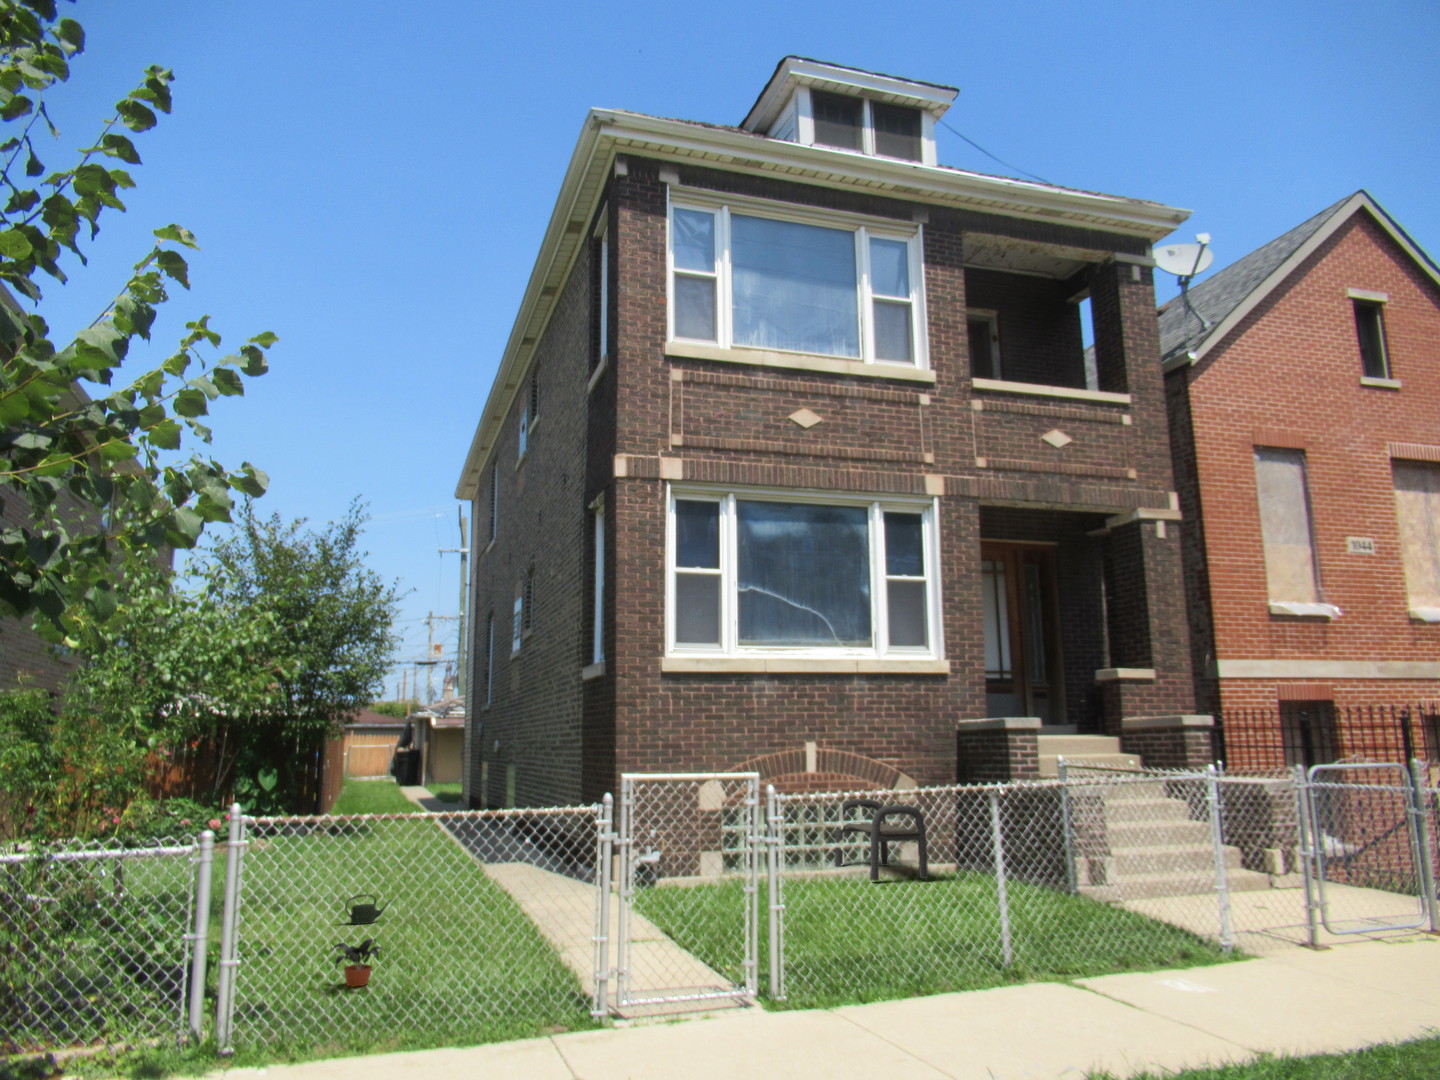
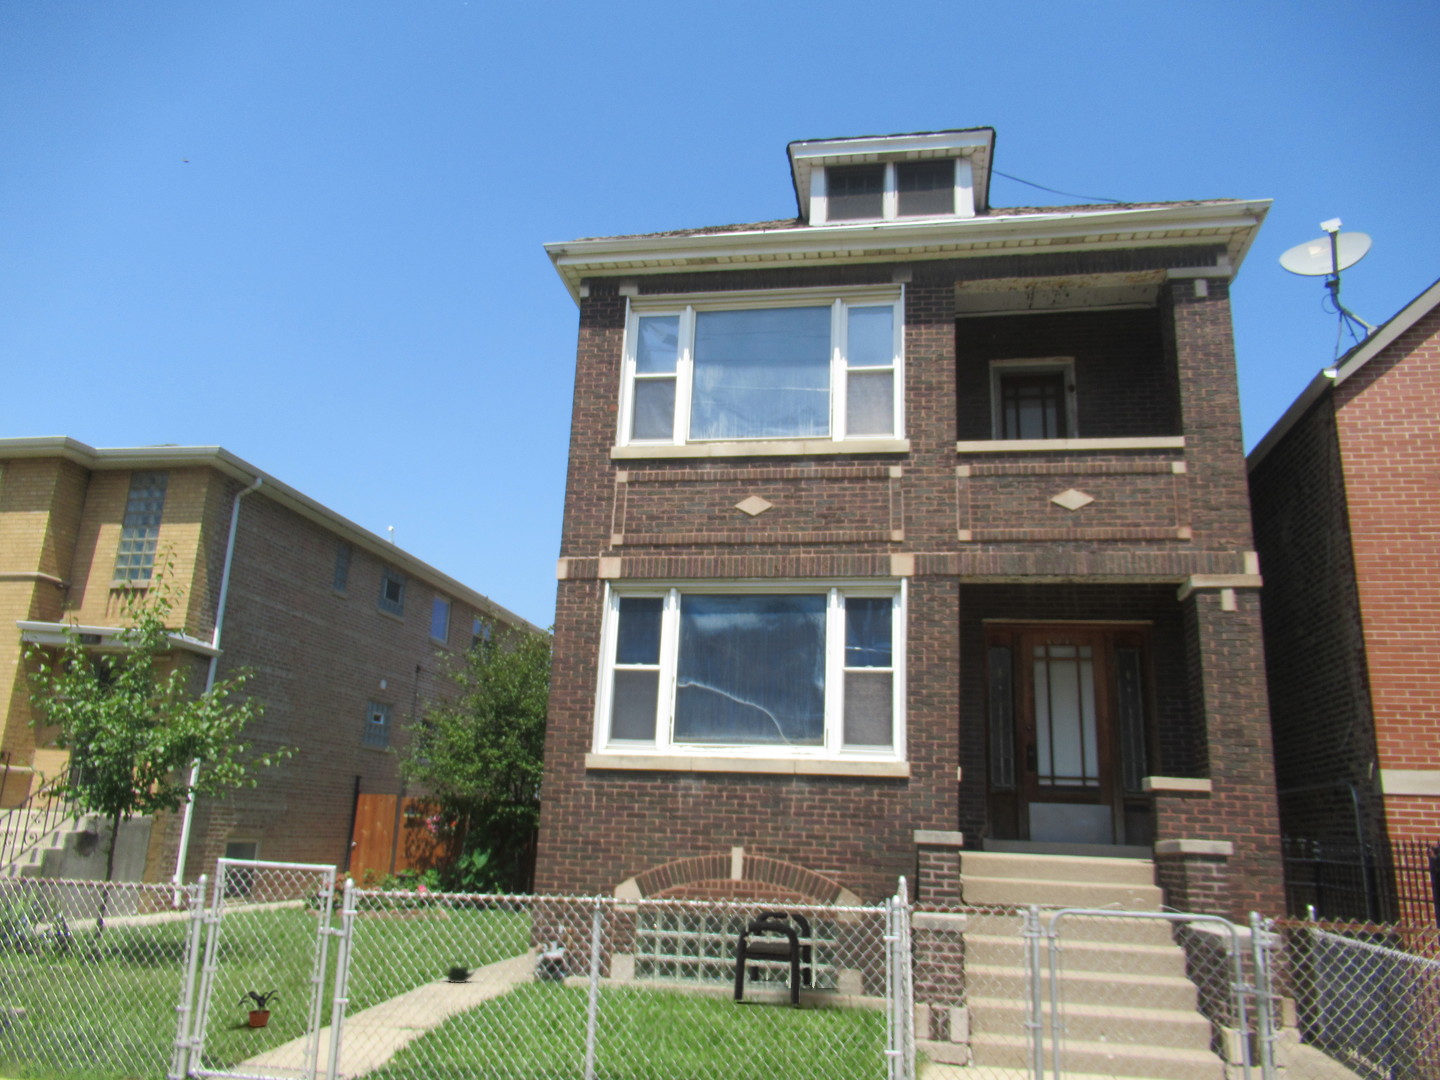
watering can: present [345,894,391,924] -> present [445,960,473,983]
potted plant: present [333,938,383,986] -> present [238,990,279,1027]

